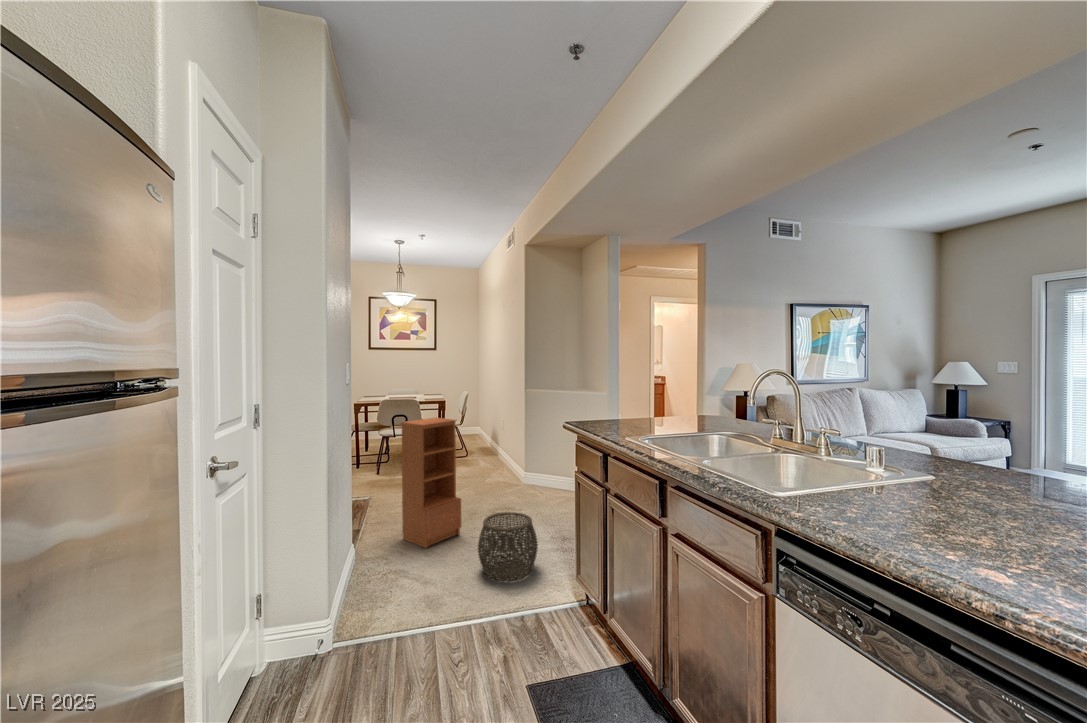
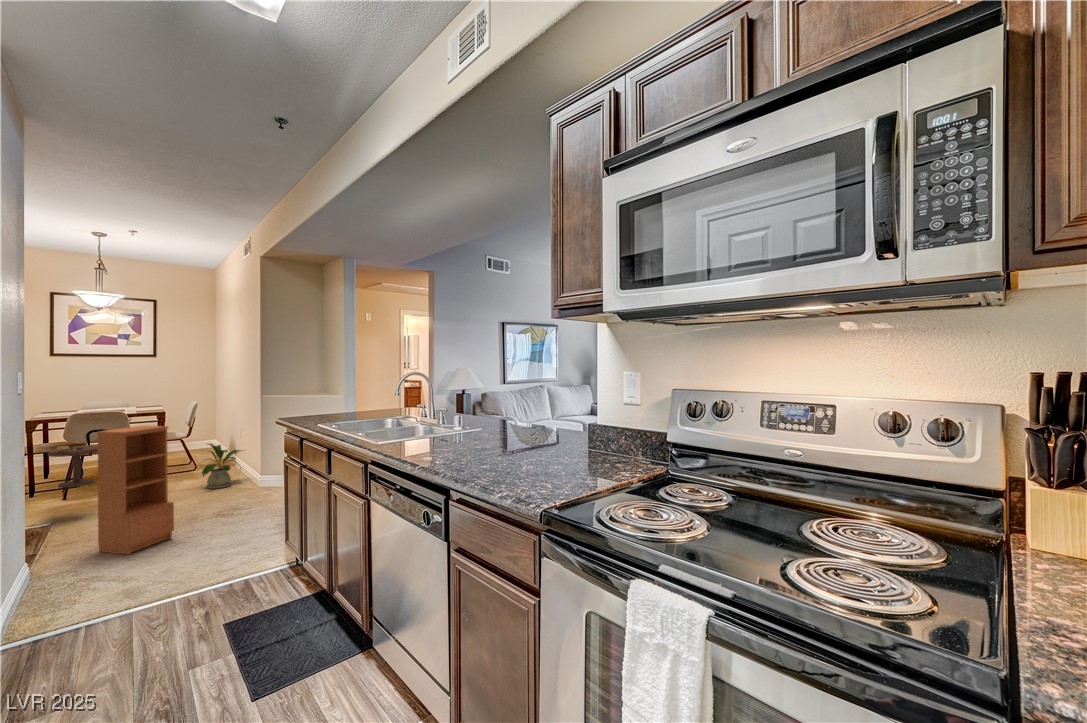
side table: none [366,431,405,498] -> present [48,445,98,488]
house plant: none [475,434,514,480] -> present [202,444,242,489]
woven basket: present [478,512,538,581] -> none [188,505,254,566]

